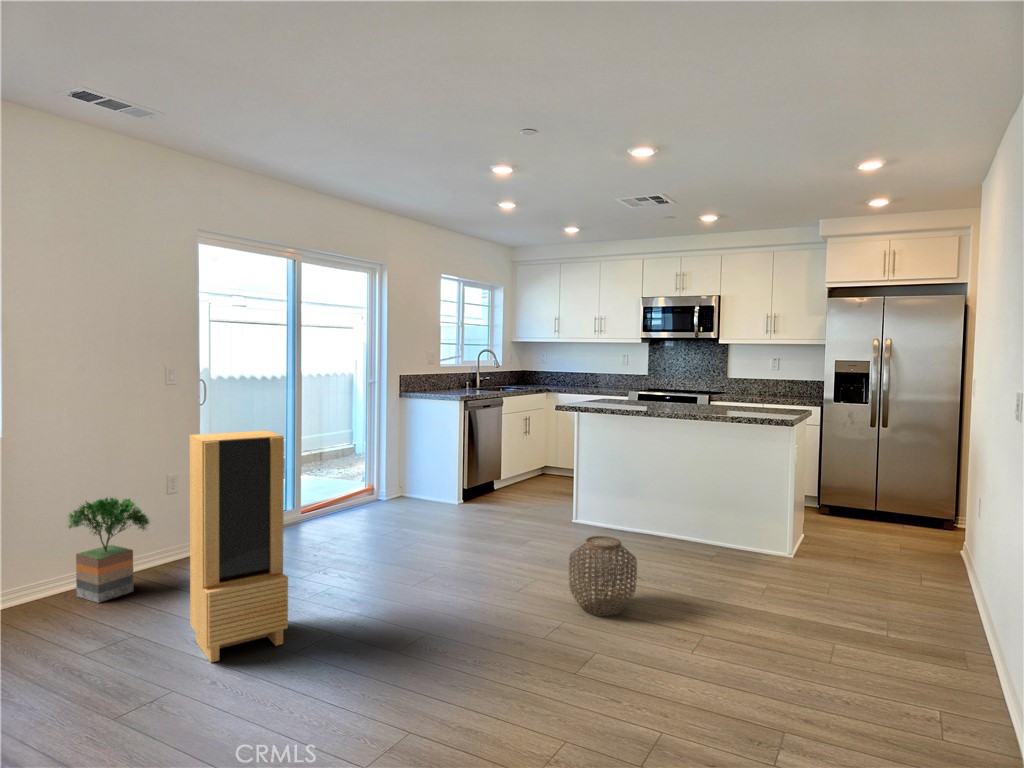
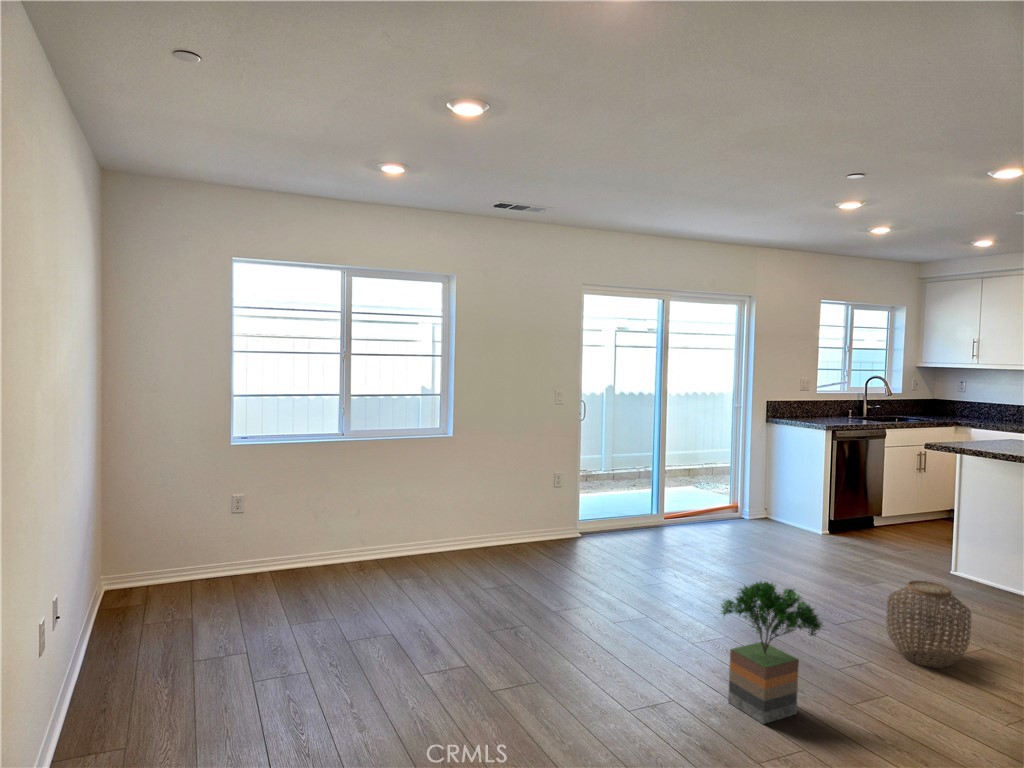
storage cabinet: present [190,430,288,662] -> none [547,441,615,612]
potted tree: present [68,498,149,603] -> present [721,581,823,724]

